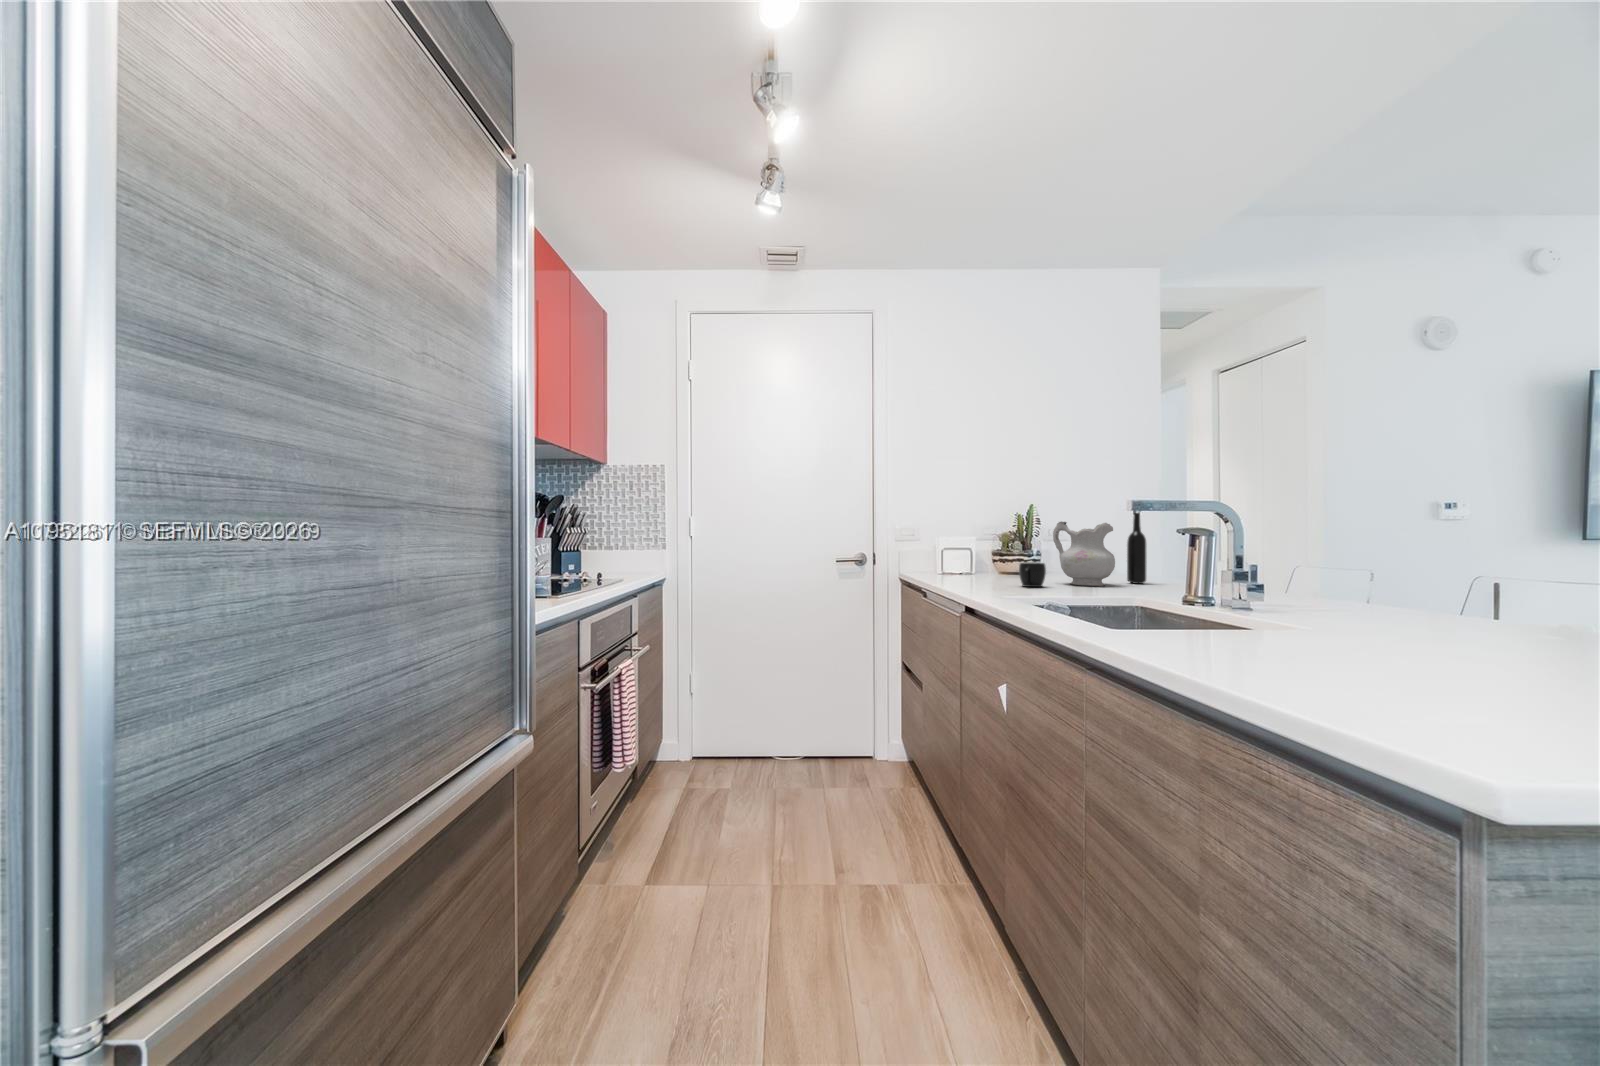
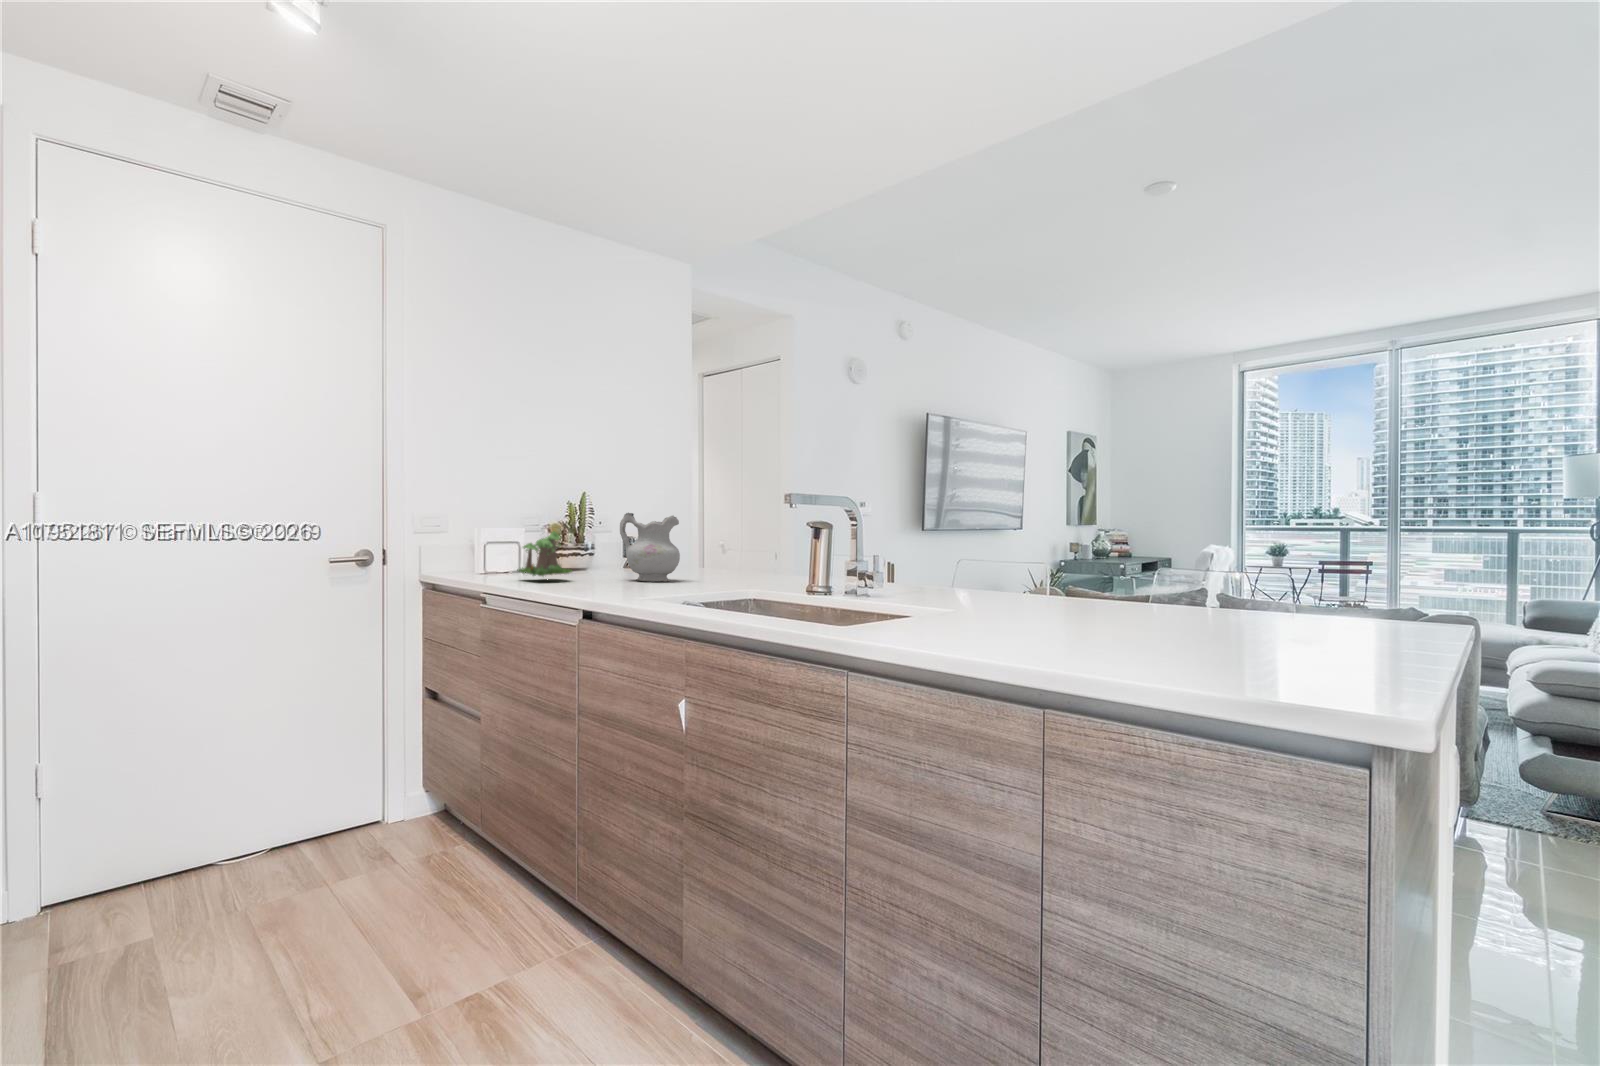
bottle: present [1127,513,1147,584] -> none [687,501,704,578]
plant: none [961,521,1010,581] -> present [517,531,572,576]
mug: present [1019,563,1046,587] -> none [589,558,618,585]

